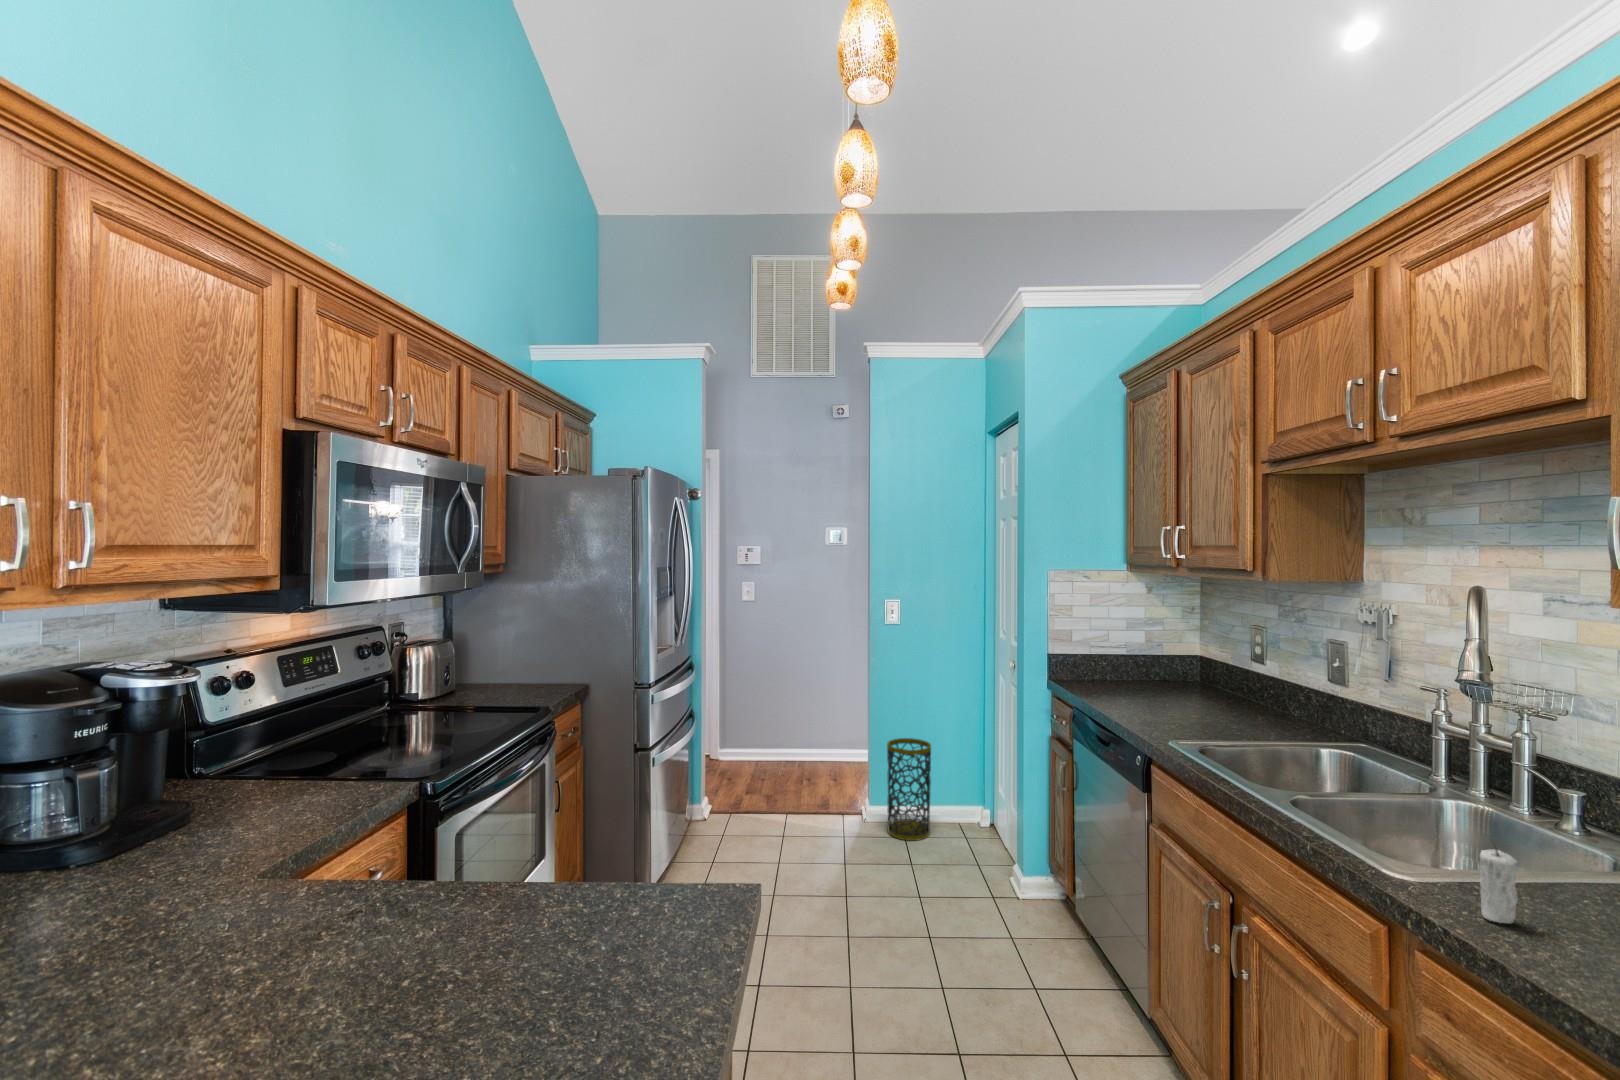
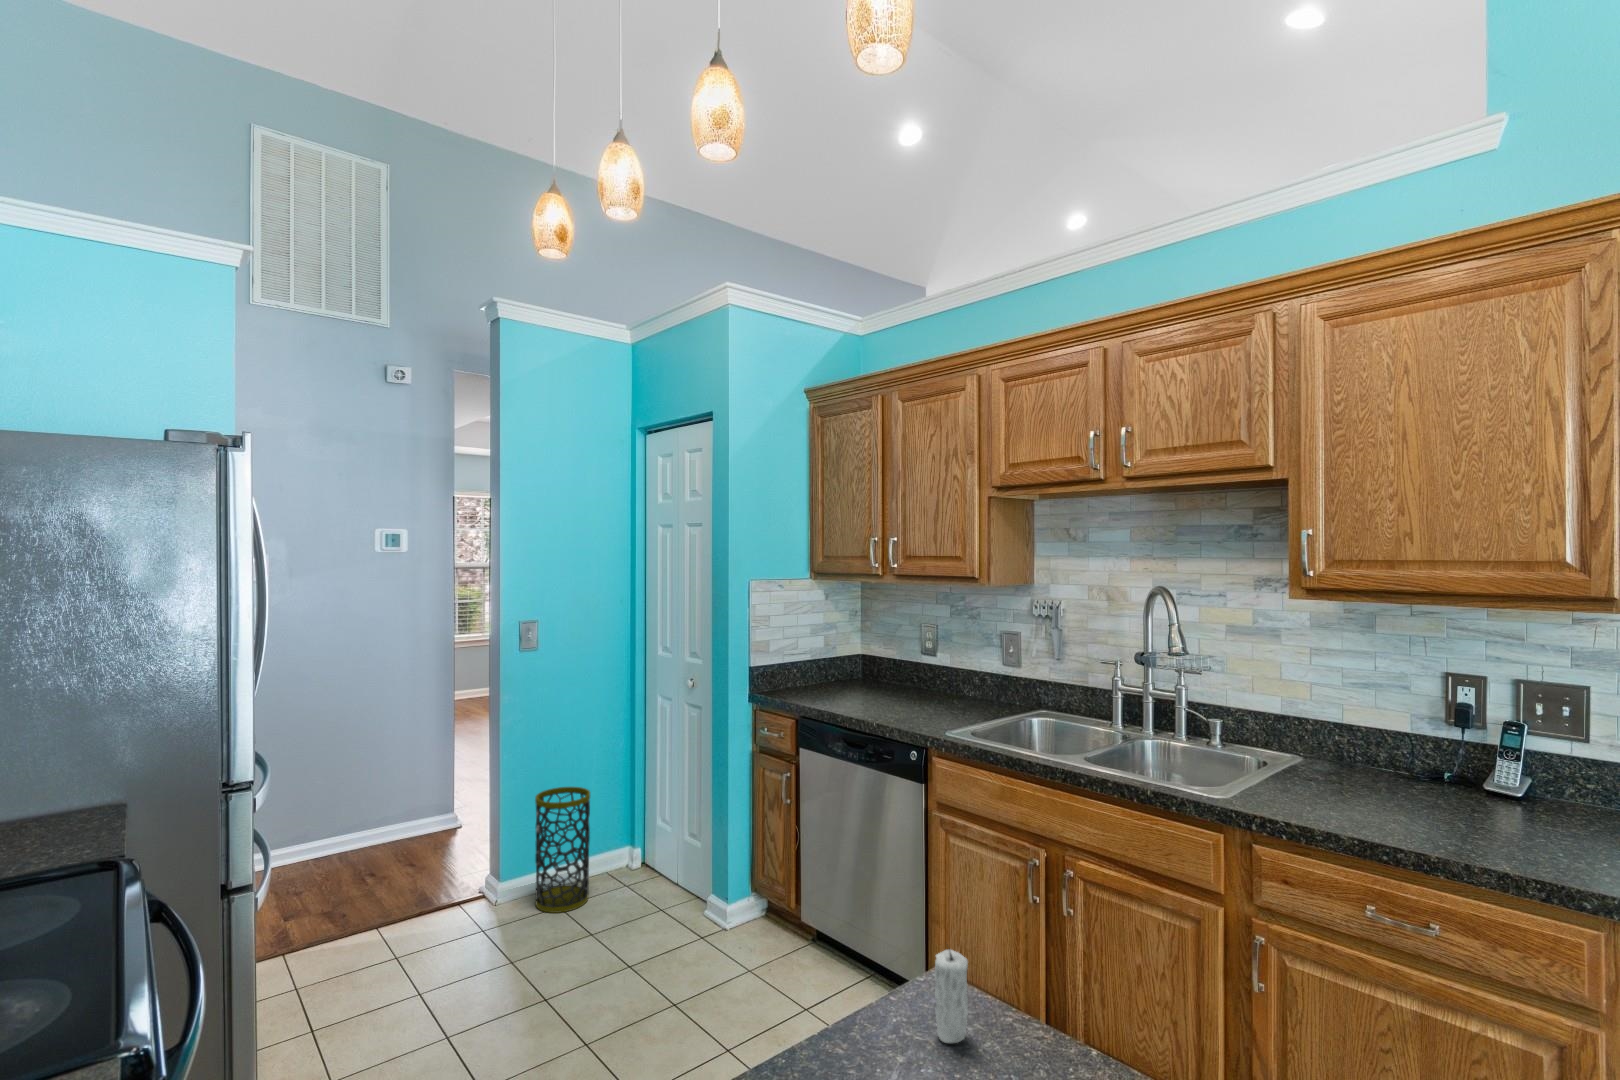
candle: present [1479,849,1518,923] -> present [935,949,968,1043]

